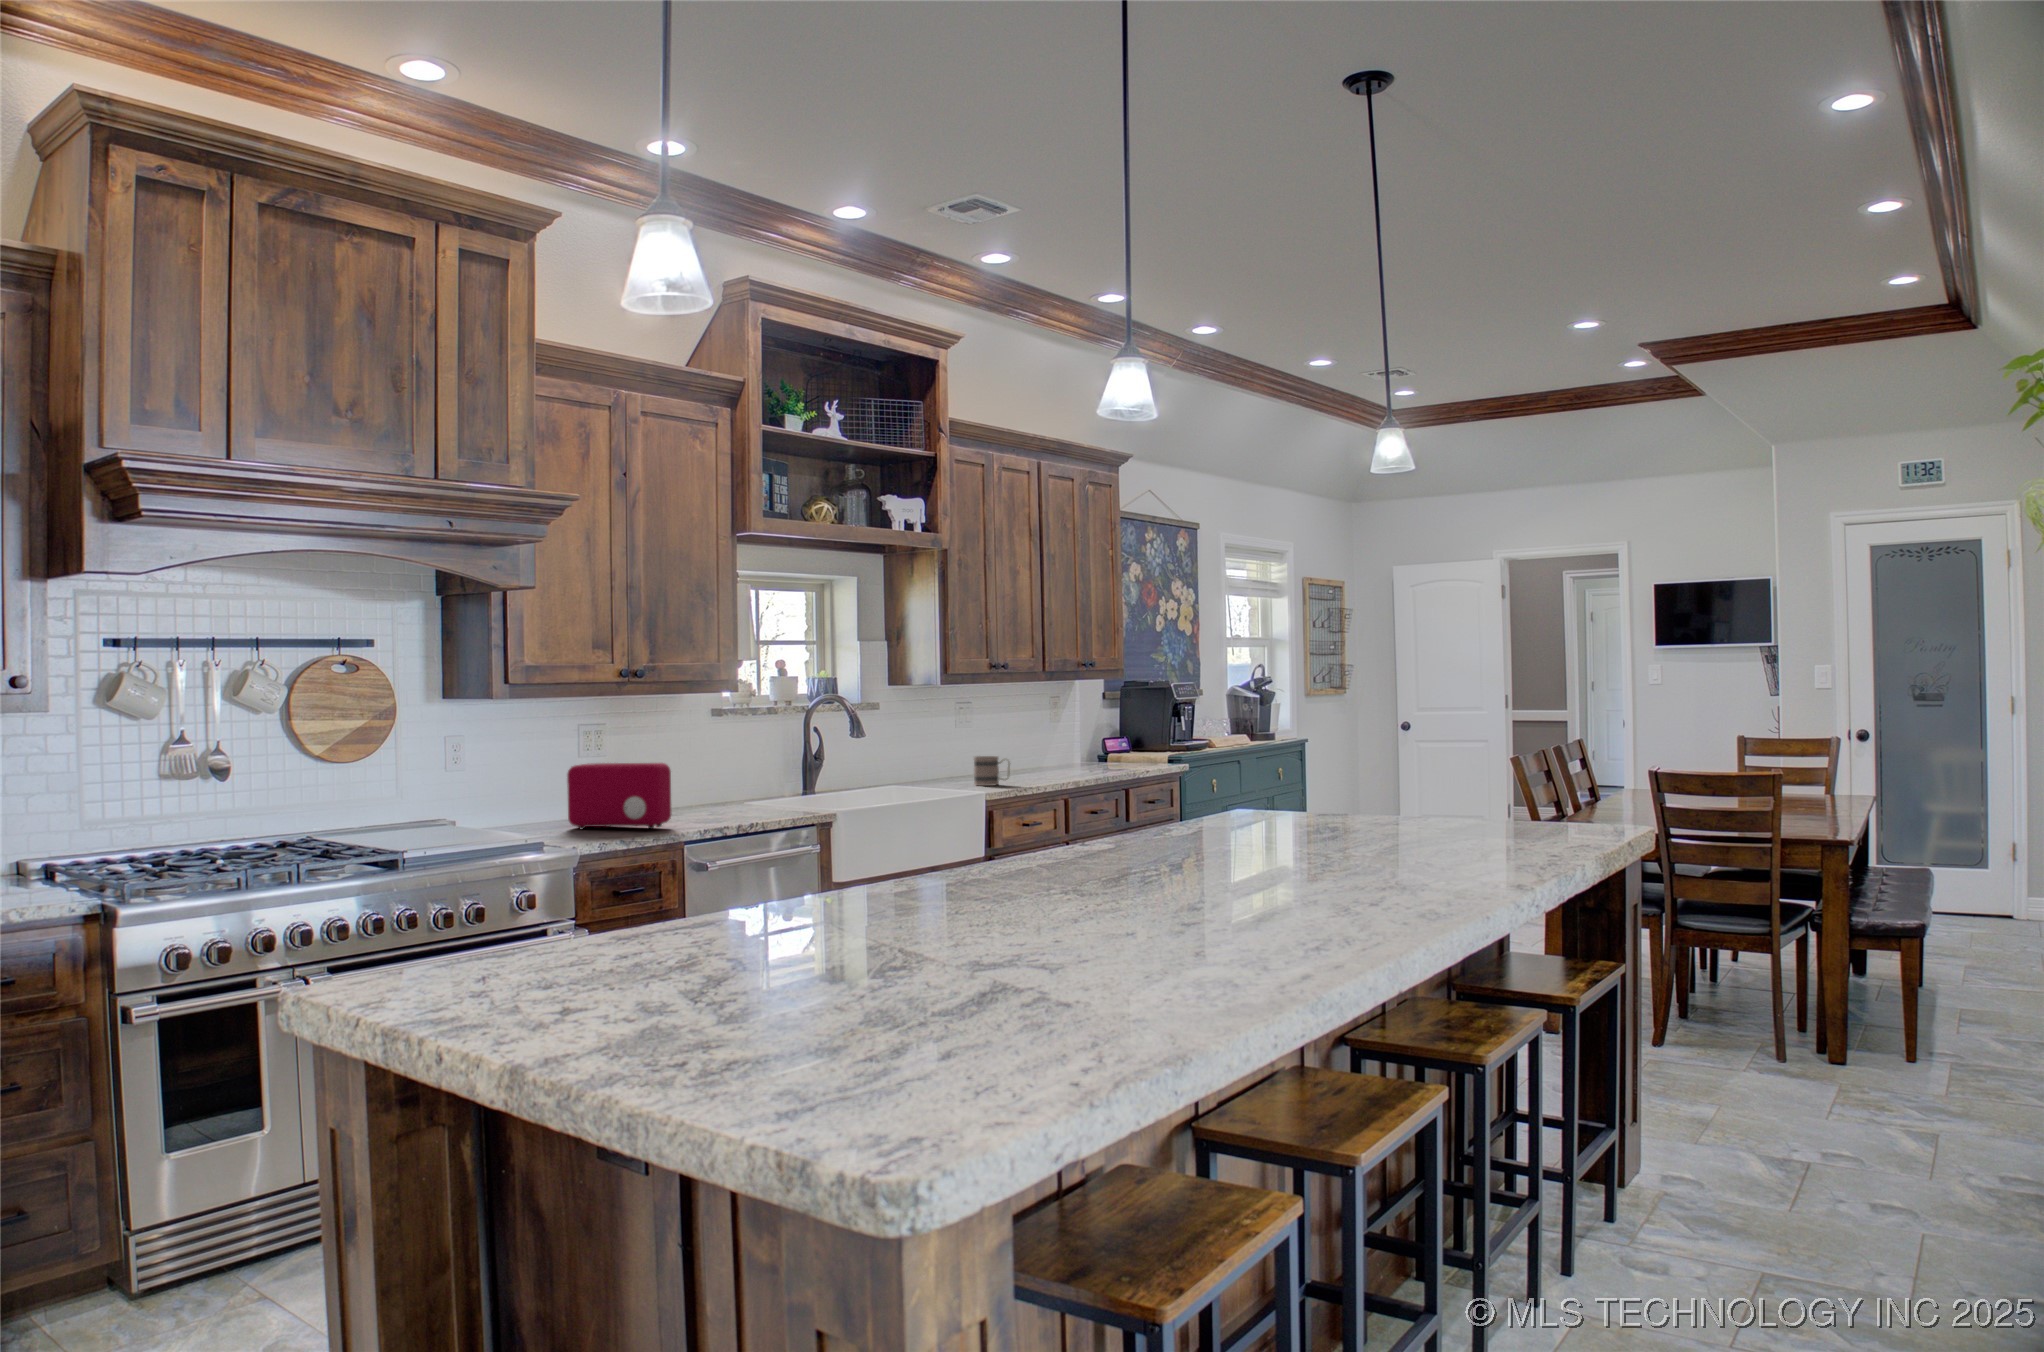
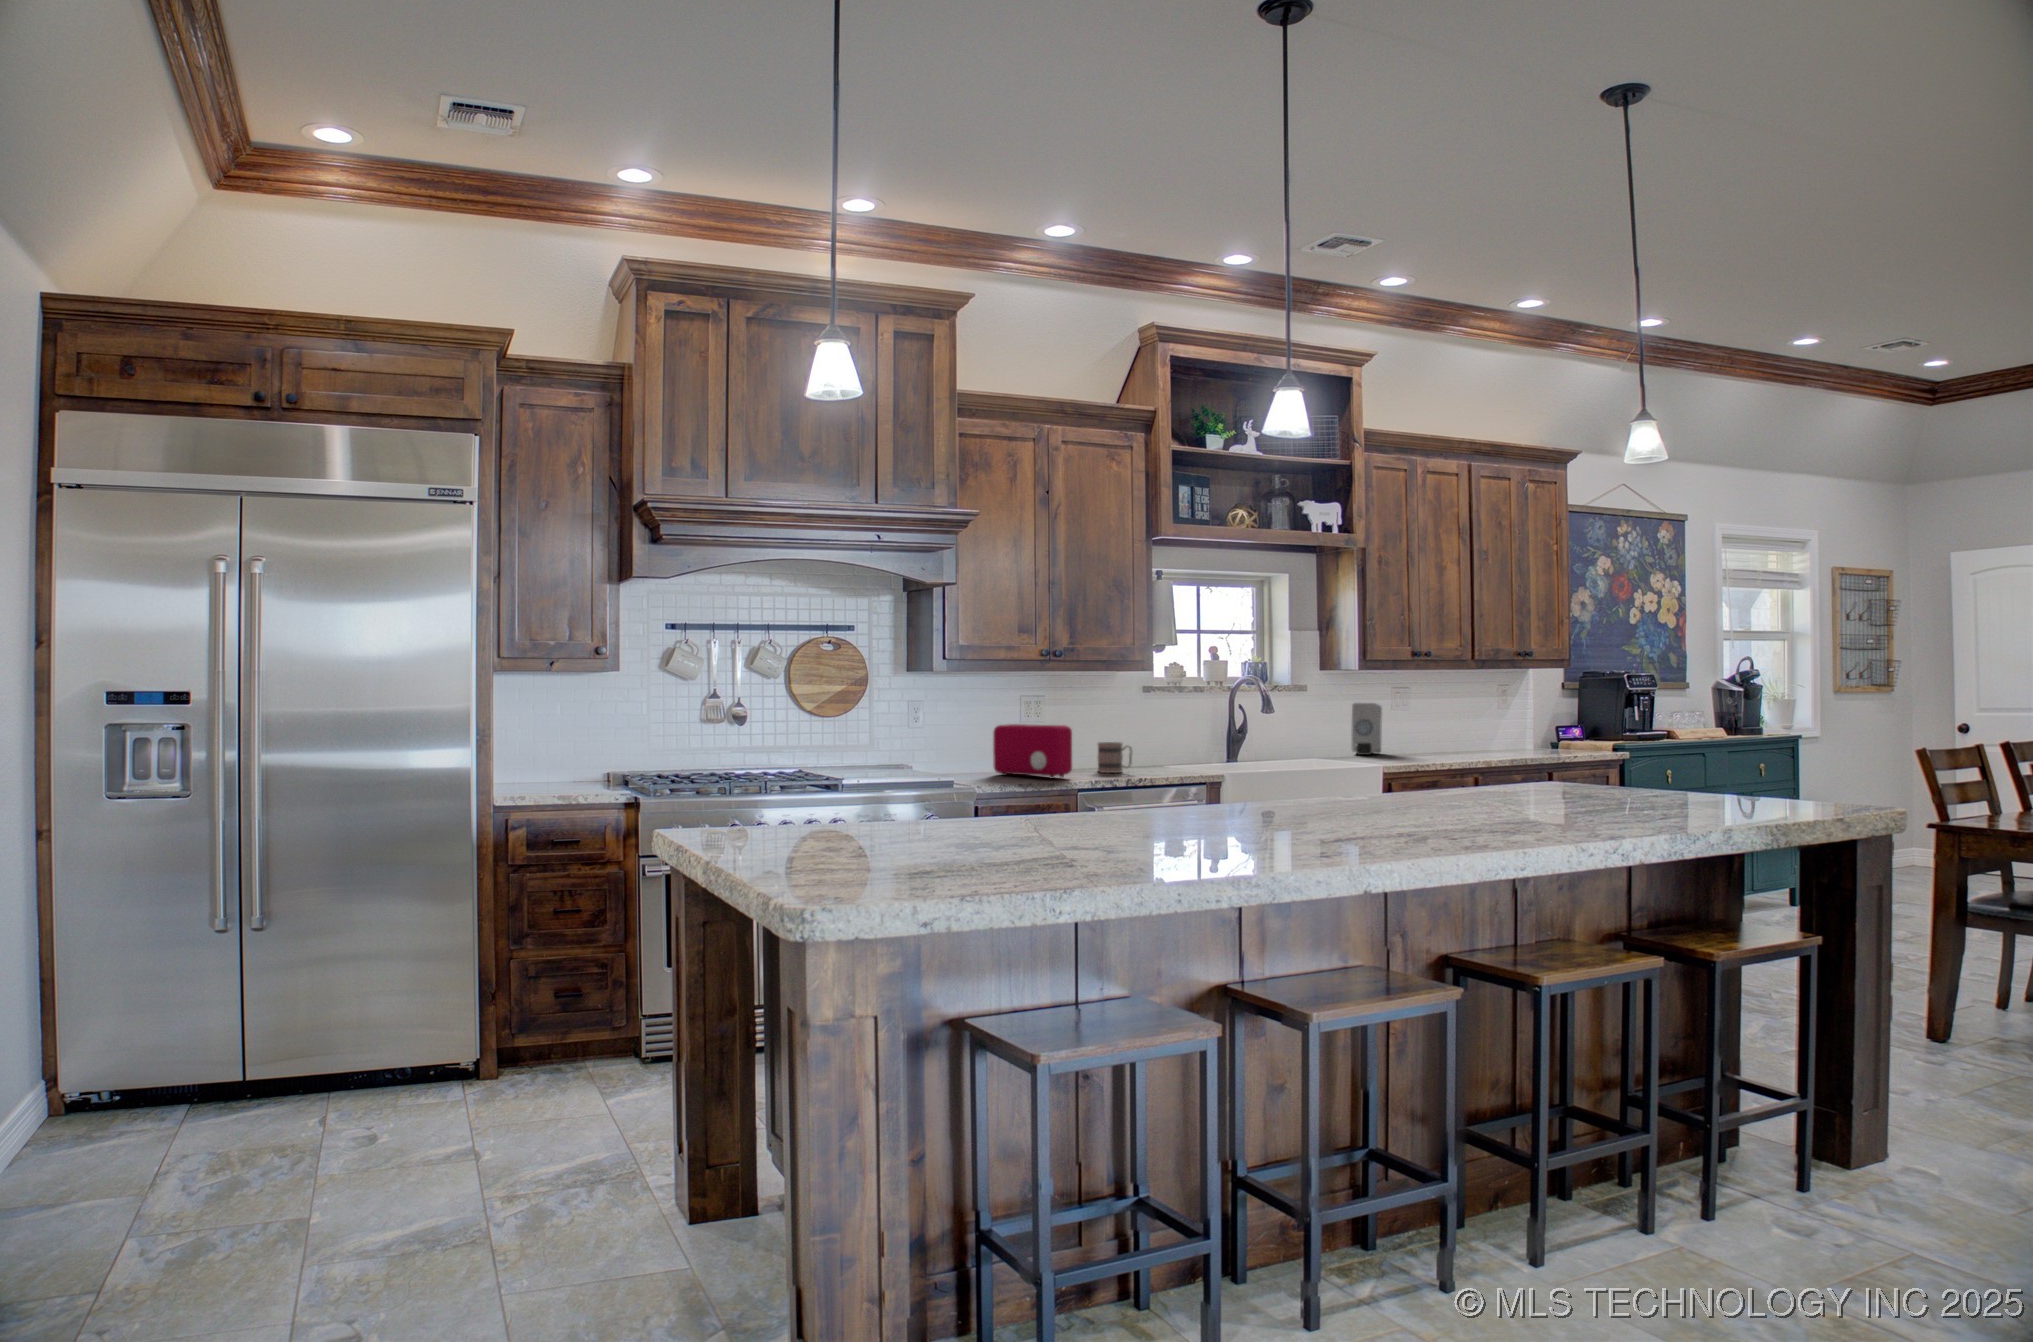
soap dispenser: none [922,723,950,782] -> present [1352,703,1382,755]
mug: present [974,756,1010,786] -> present [1098,742,1132,773]

